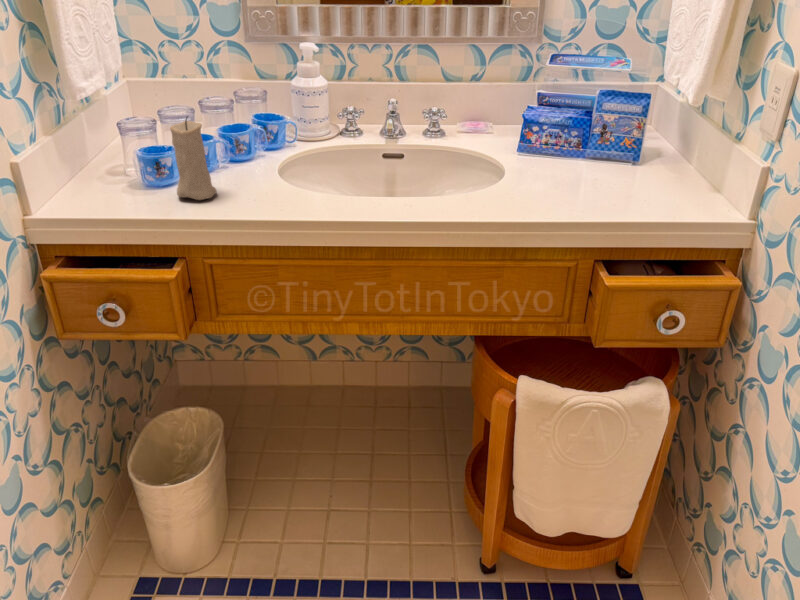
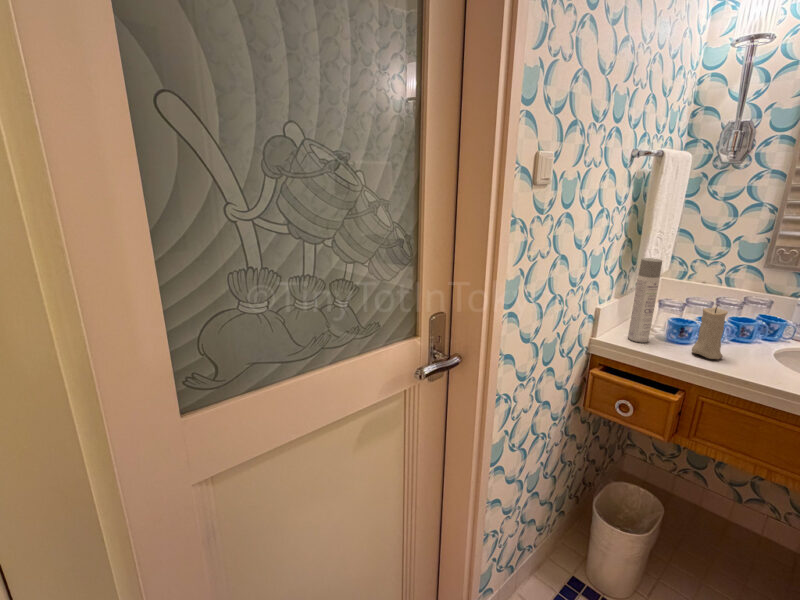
spray bottle: none [54,56,117,203] -> present [628,258,662,343]

